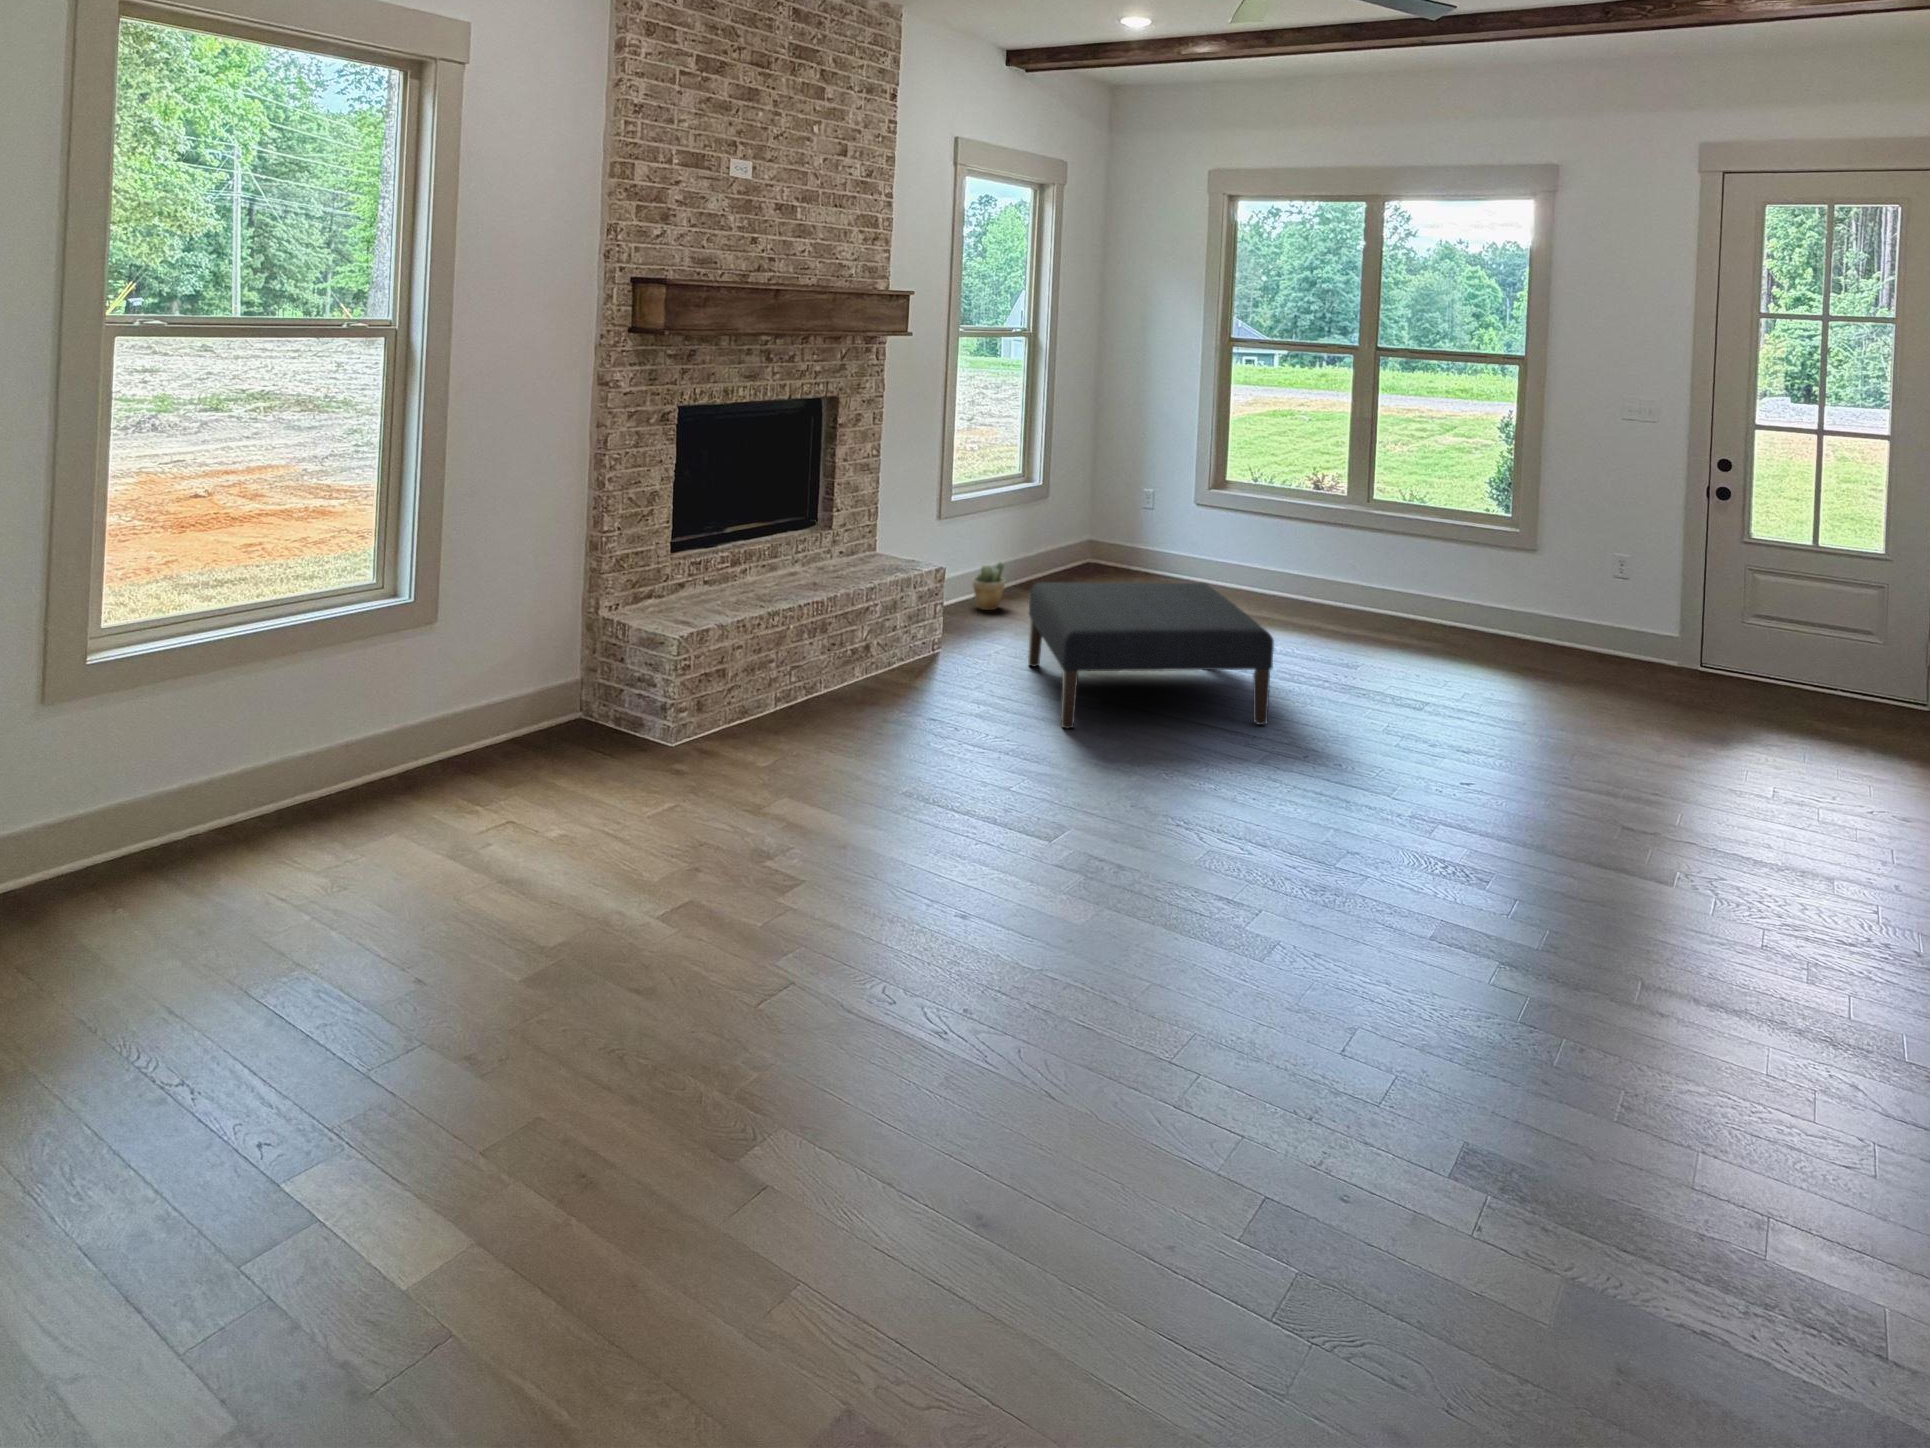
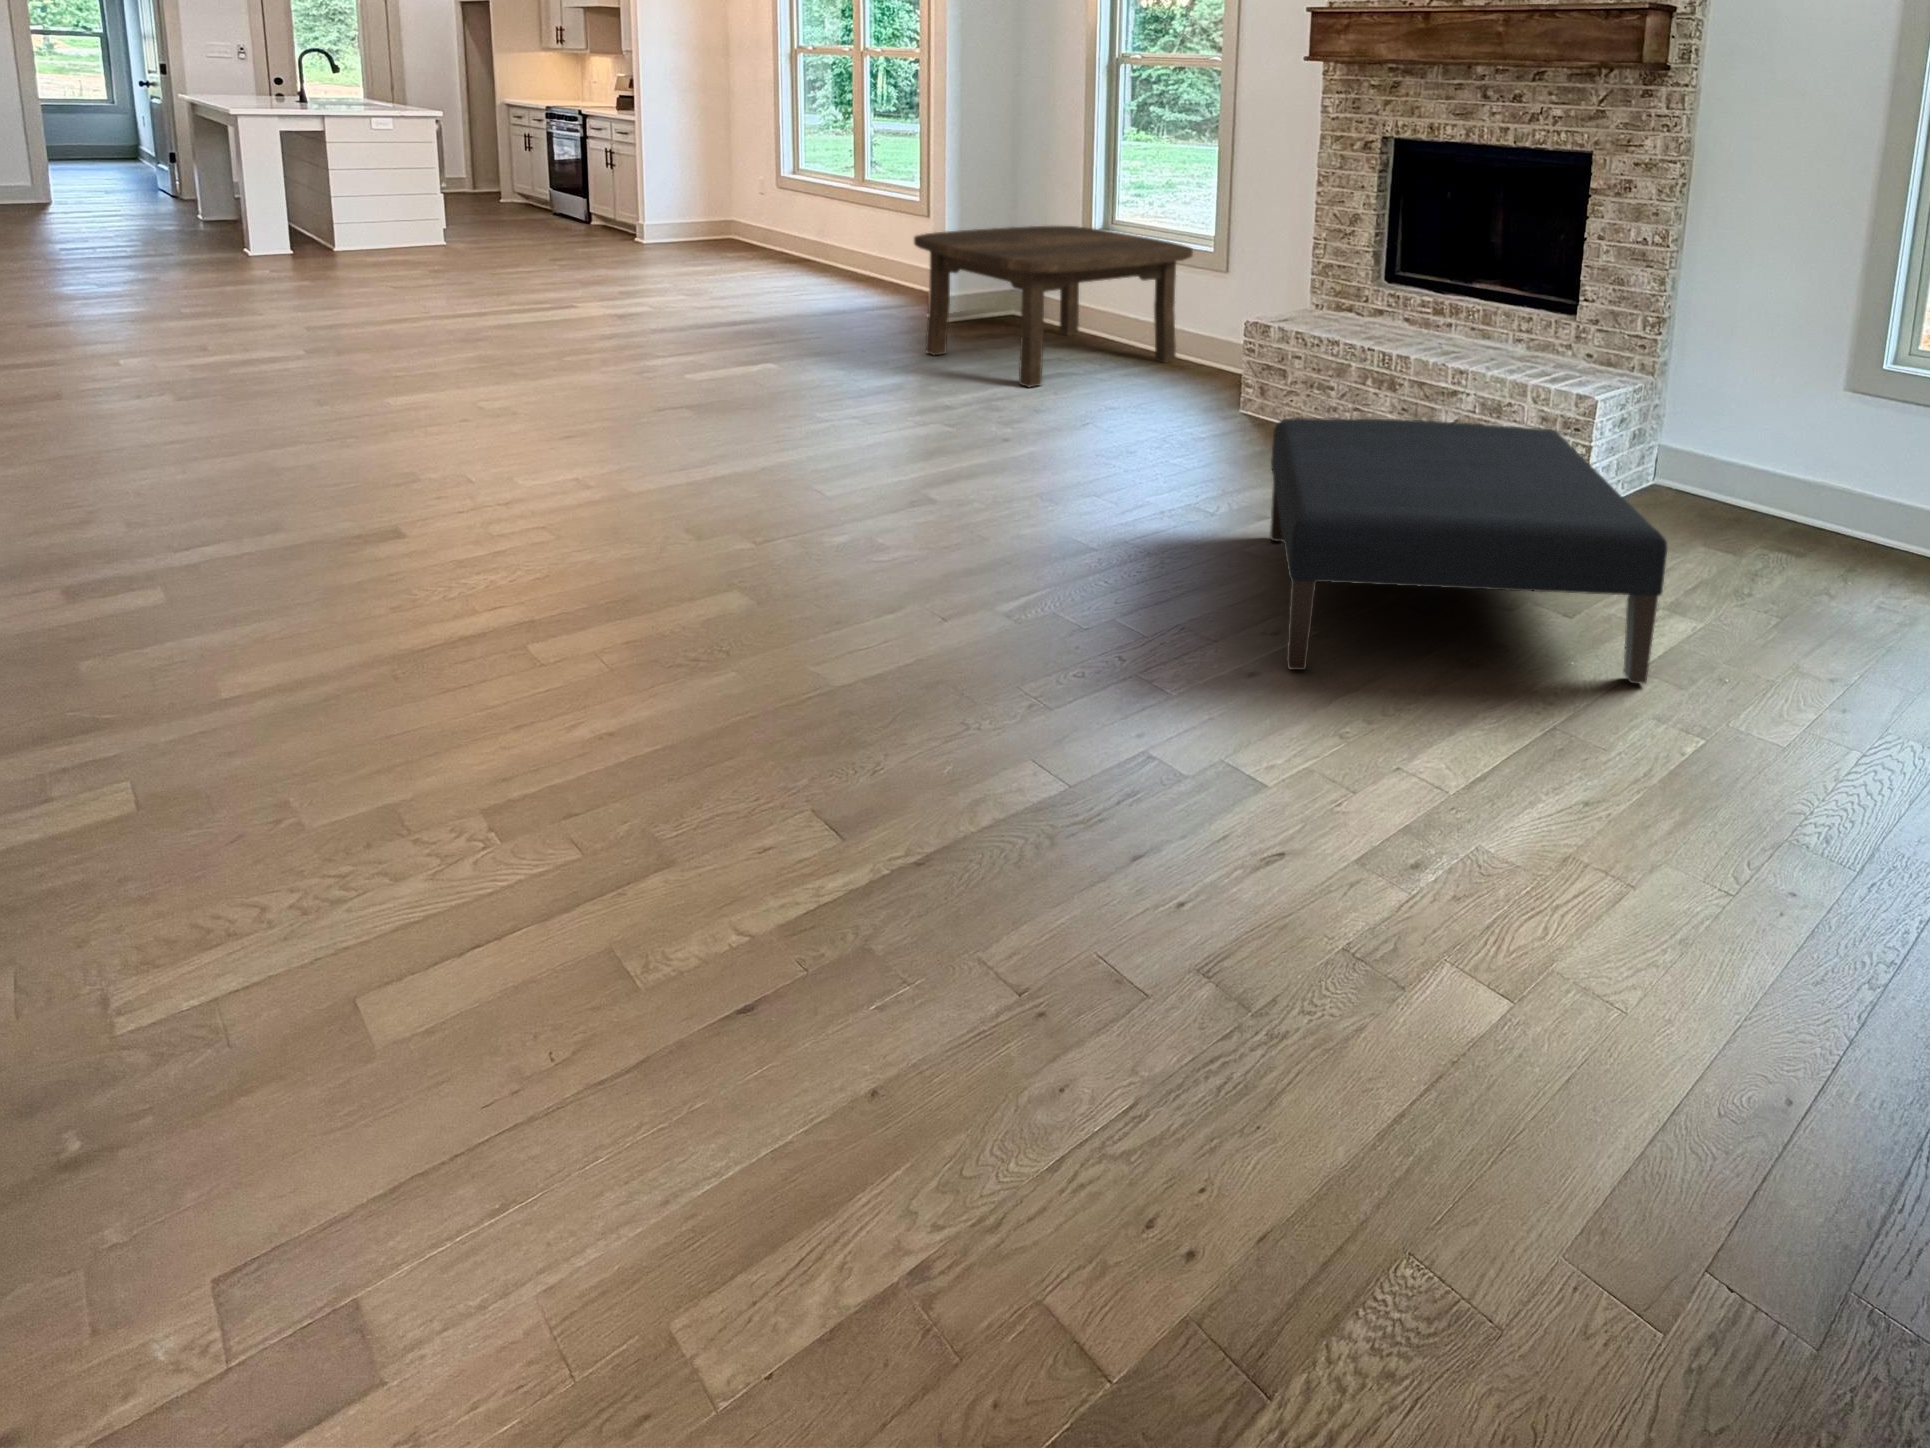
potted plant: present [972,562,1005,610] -> none [1838,478,1904,560]
coffee table: none [71,600,605,983] -> present [914,226,1193,387]

